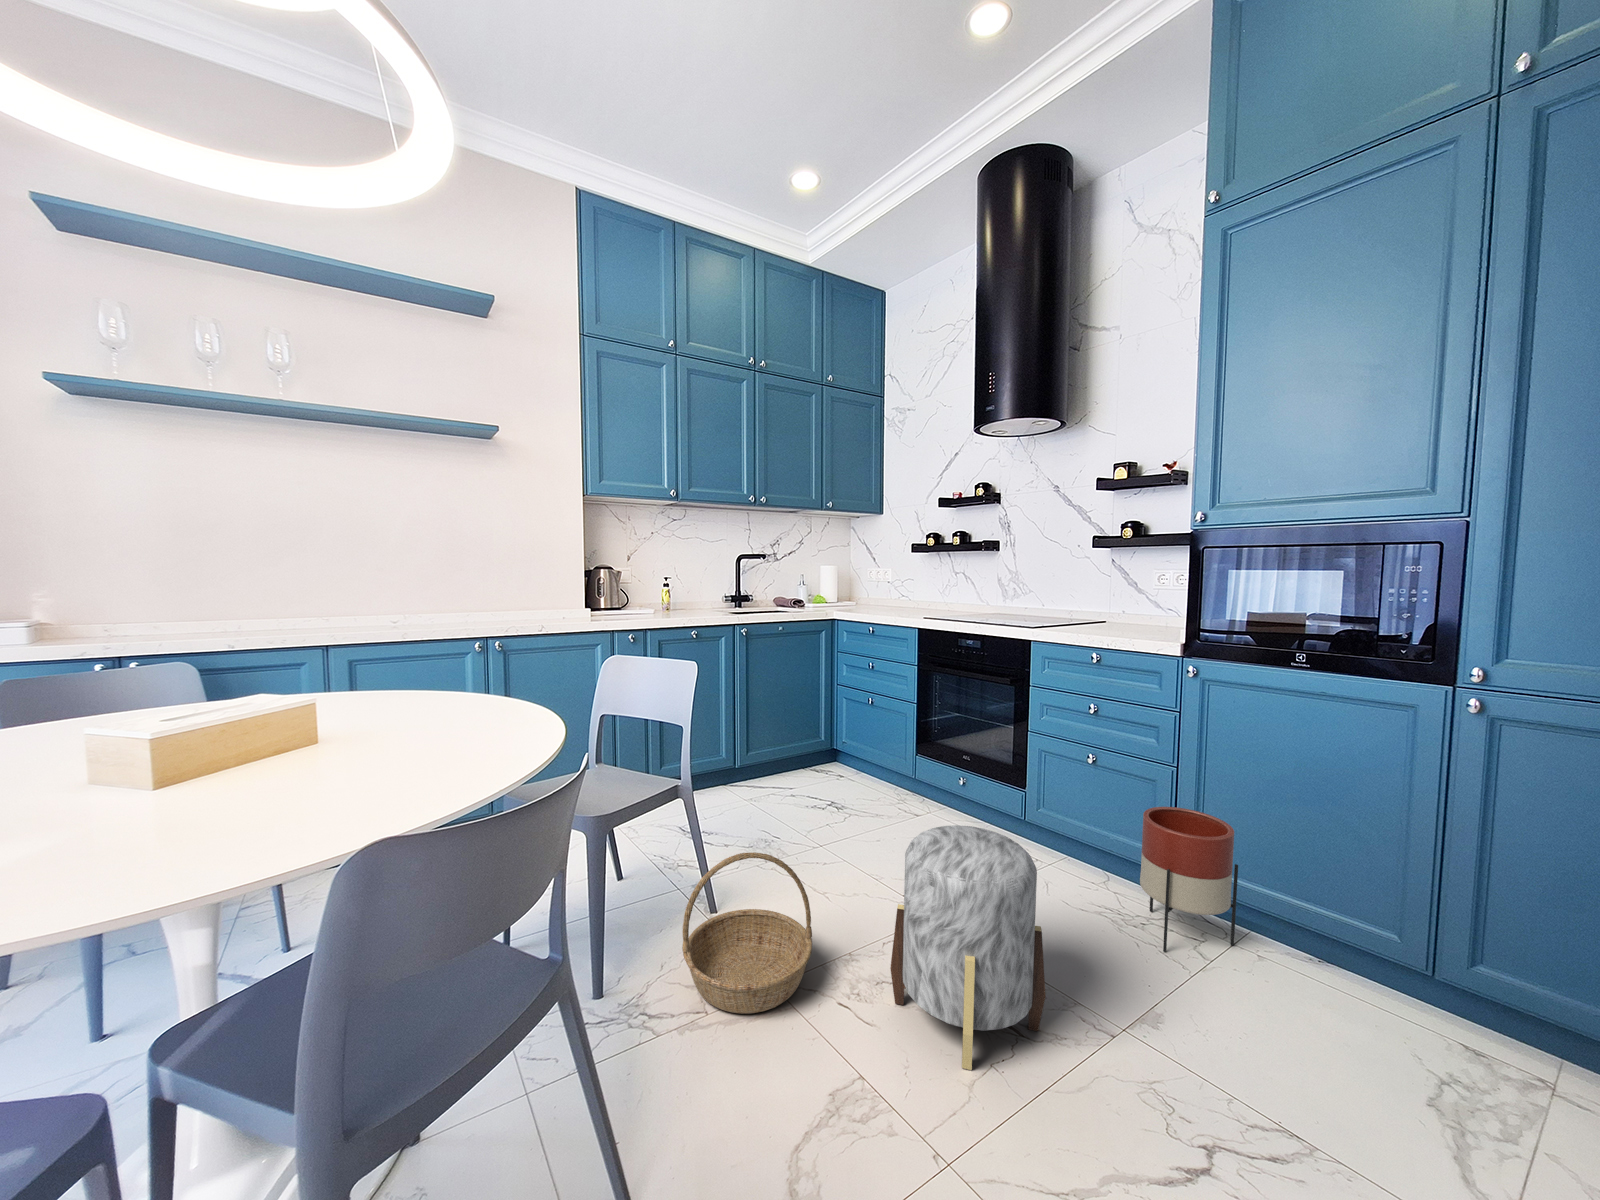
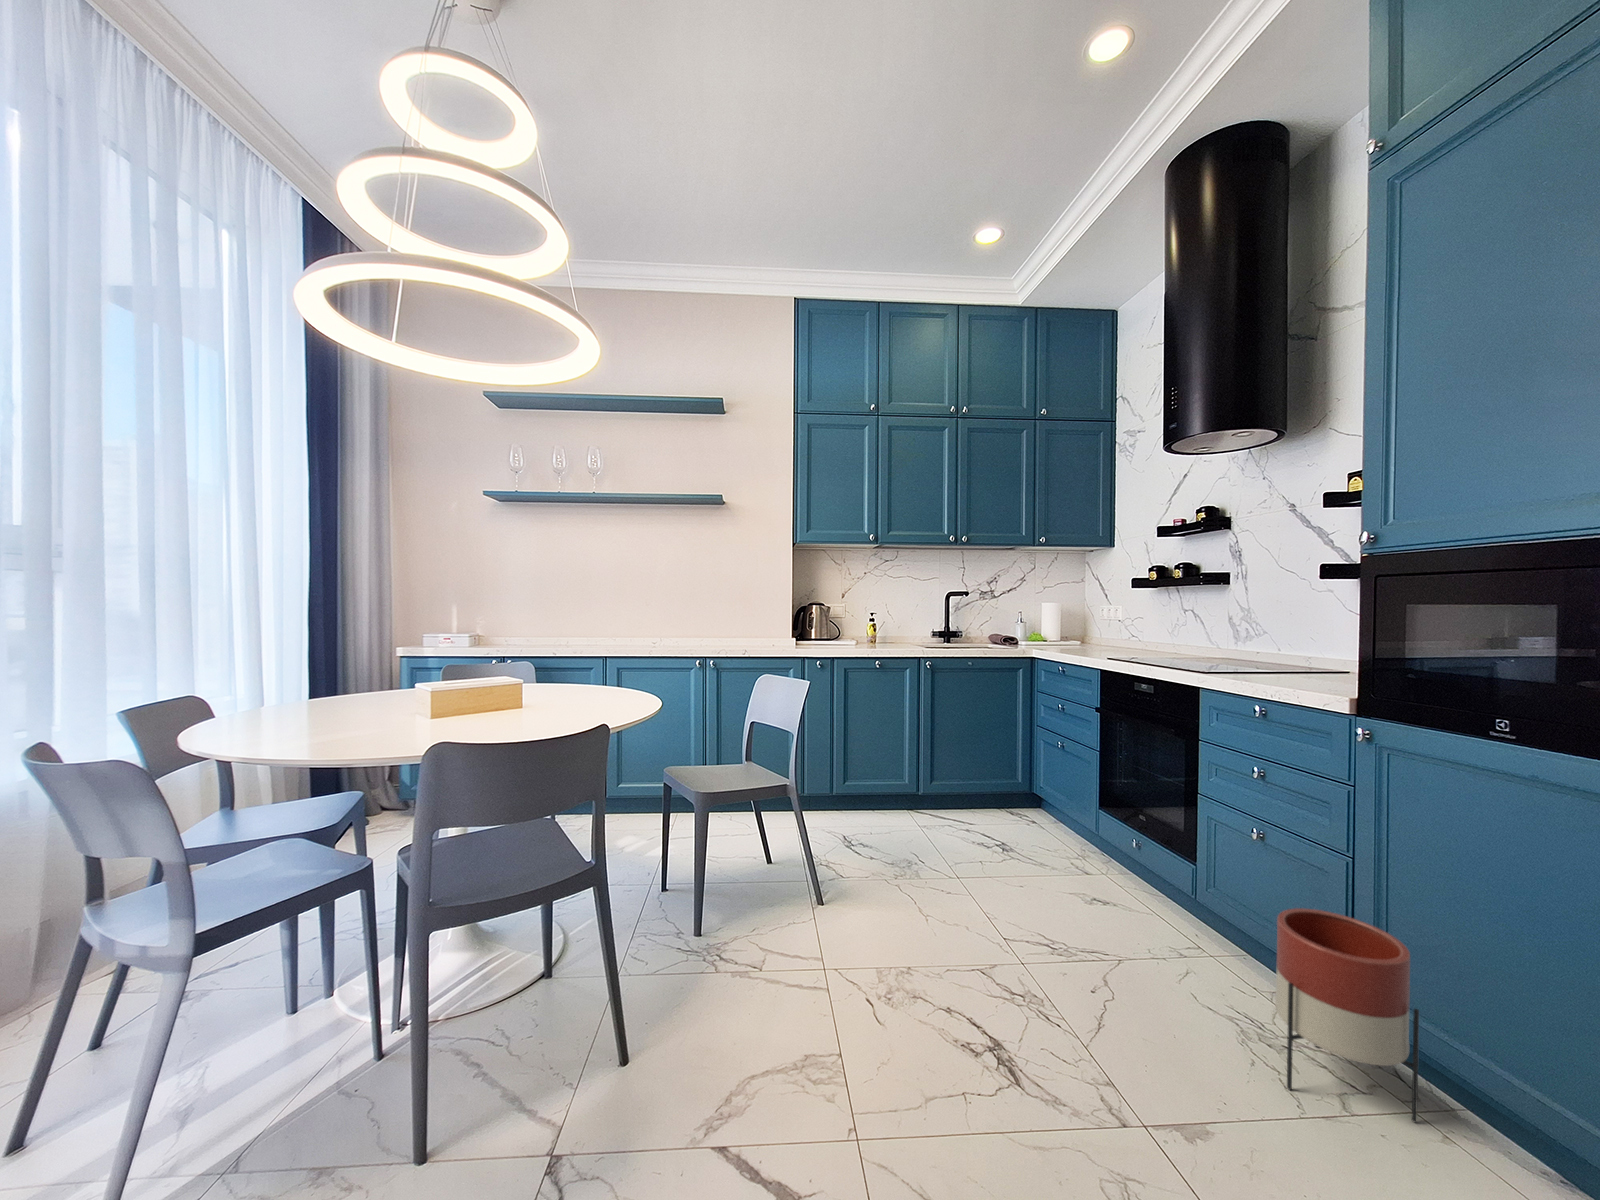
stool: present [890,825,1046,1070] -> none [913,857,1051,1092]
basket: present [682,852,812,1014] -> none [758,844,866,981]

